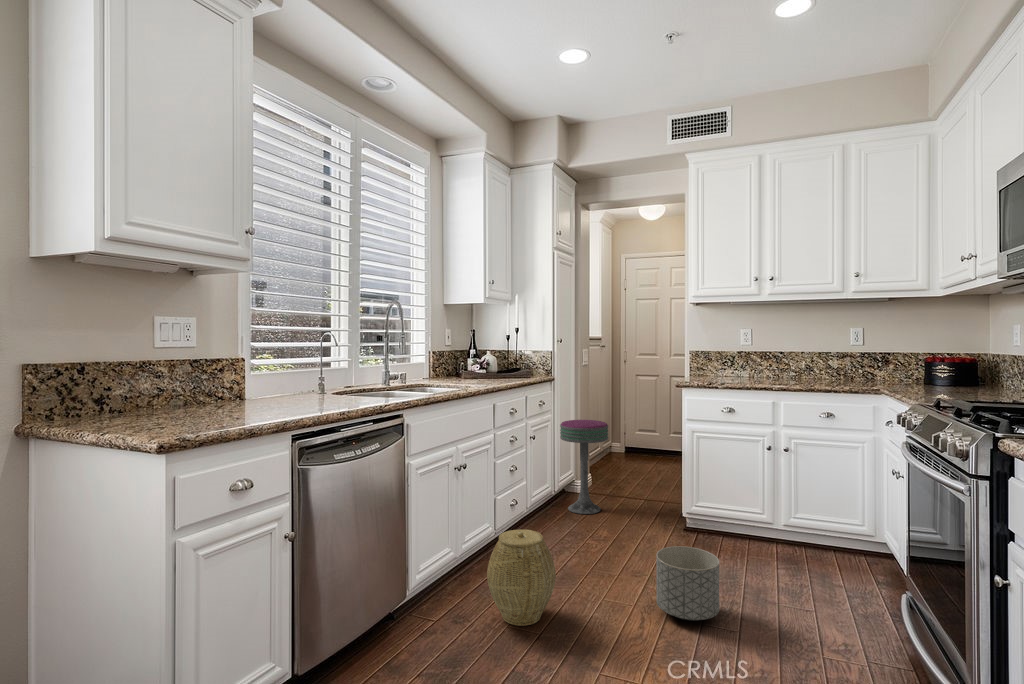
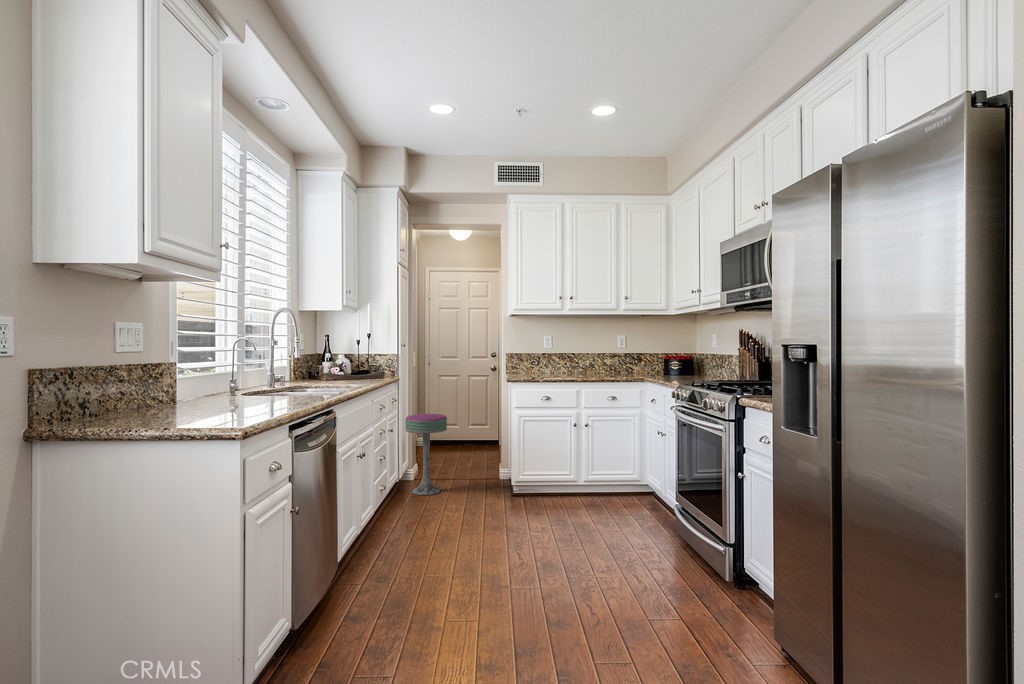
woven basket: present [487,529,556,626] -> none [400,500,457,578]
planter: present [656,546,719,621] -> none [524,499,569,551]

